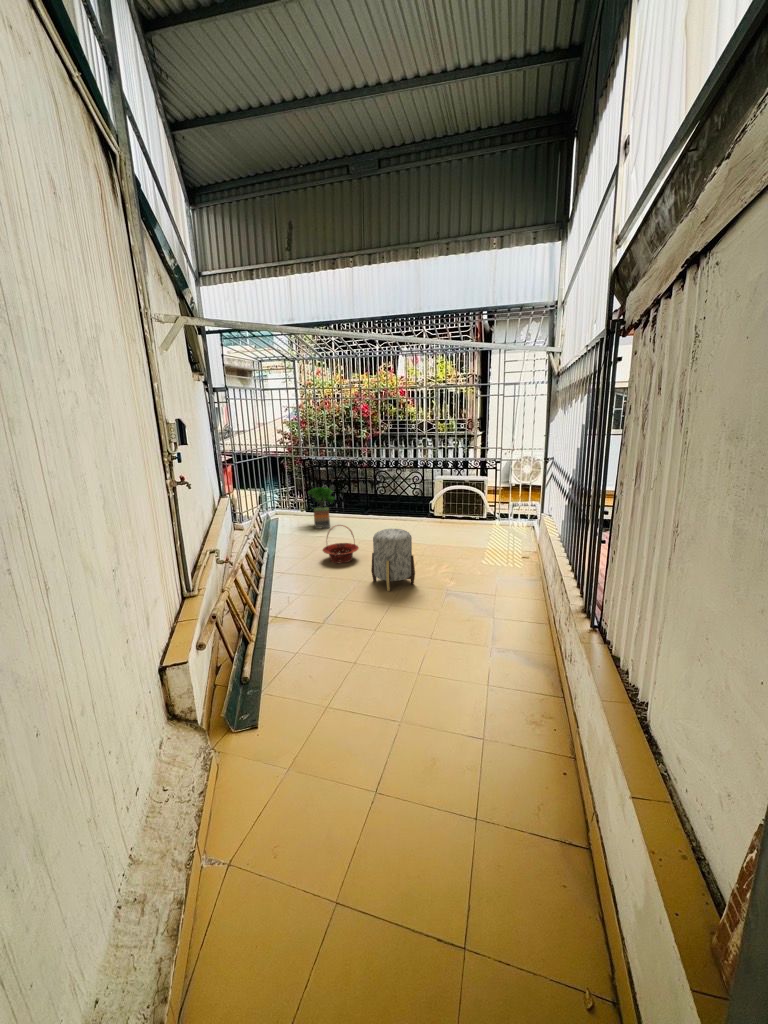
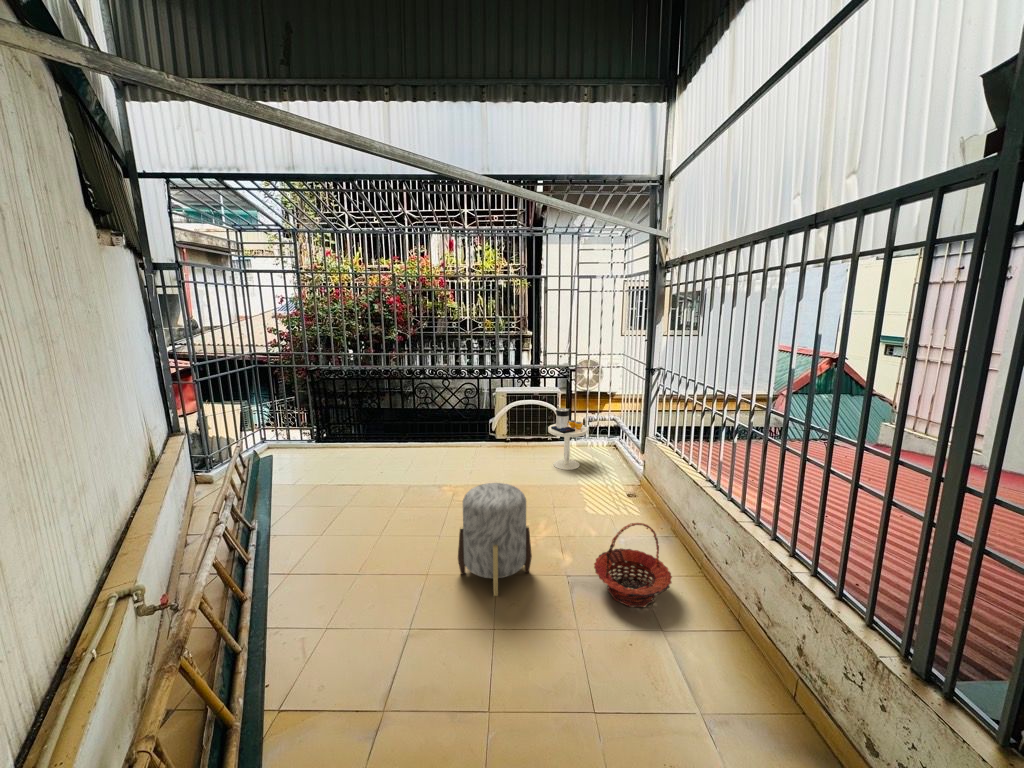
potted tree: present [308,487,335,529] -> none [321,408,365,471]
side table: none [464,492,495,539] -> present [548,408,587,470]
basket: present [323,525,359,564] -> present [594,523,672,607]

